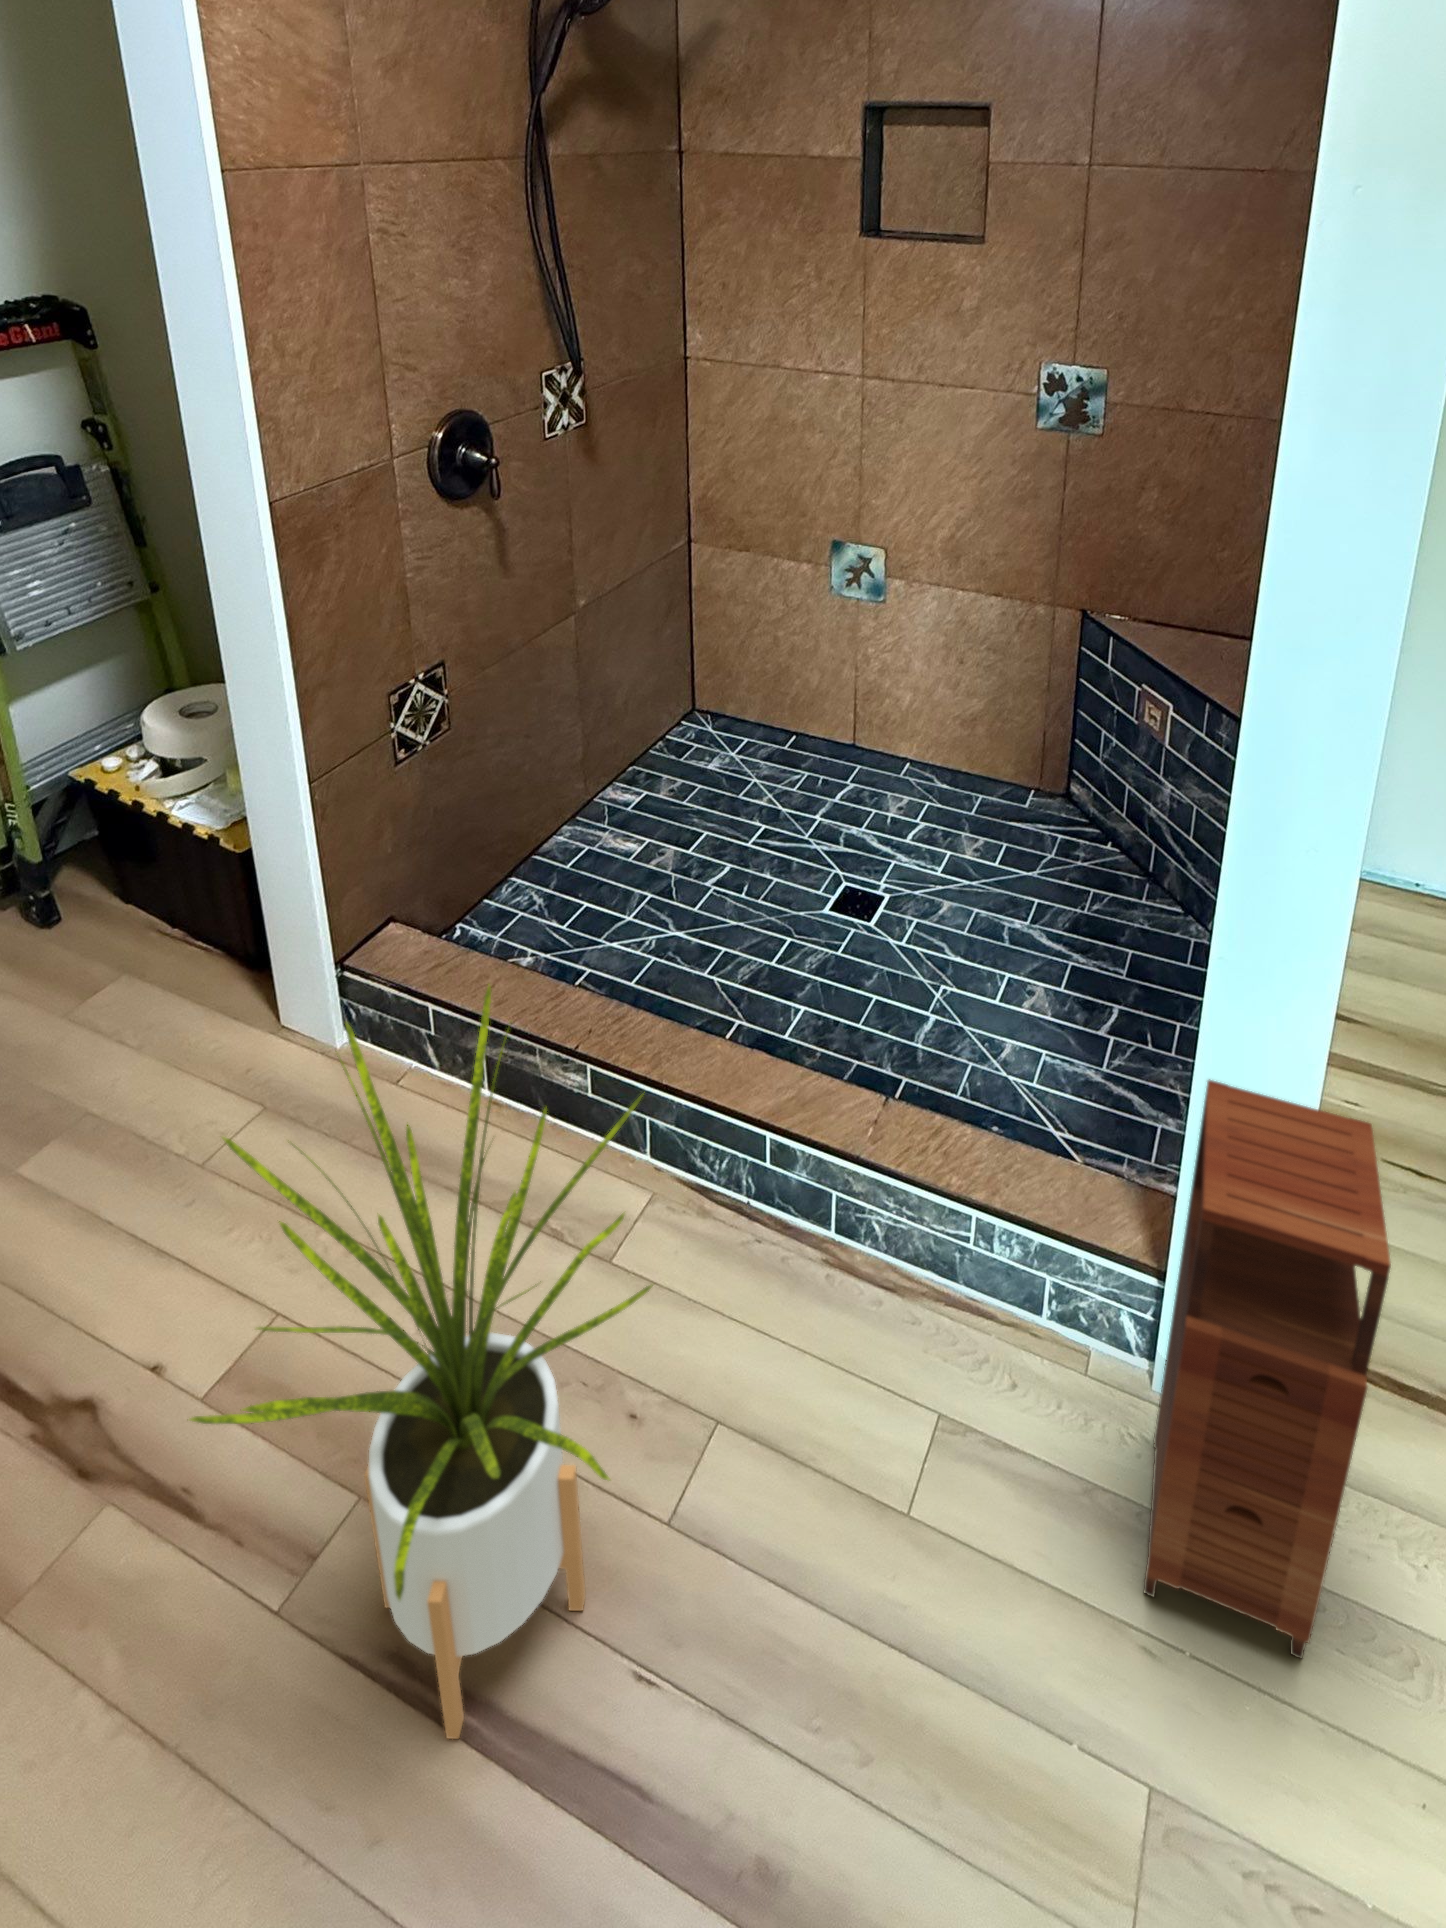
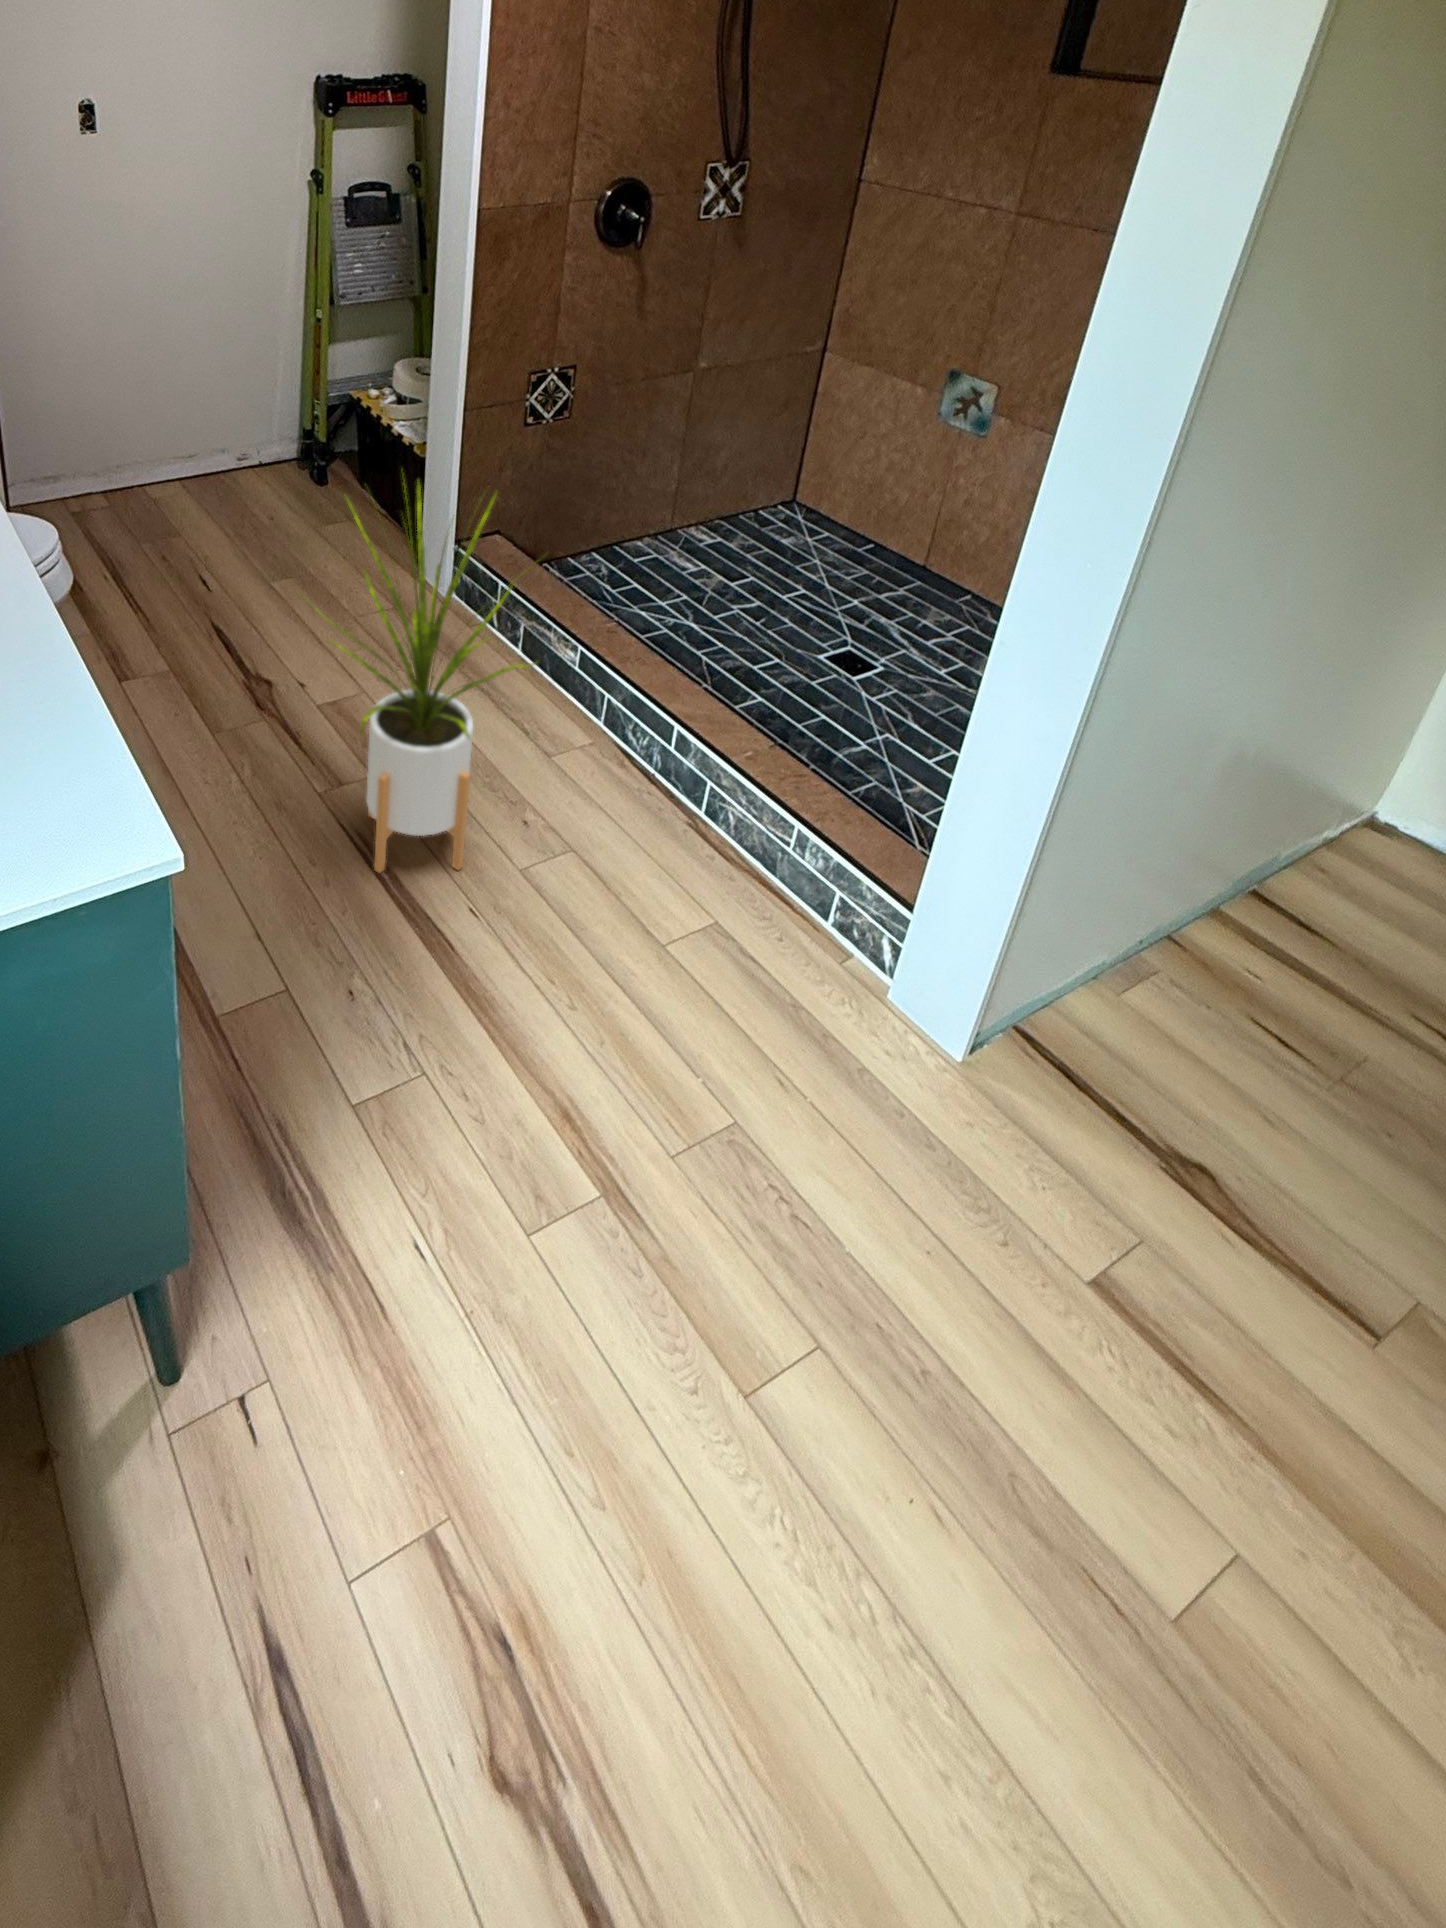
storage cabinet: present [1144,1079,1391,1658] -> none [801,726,1084,1158]

